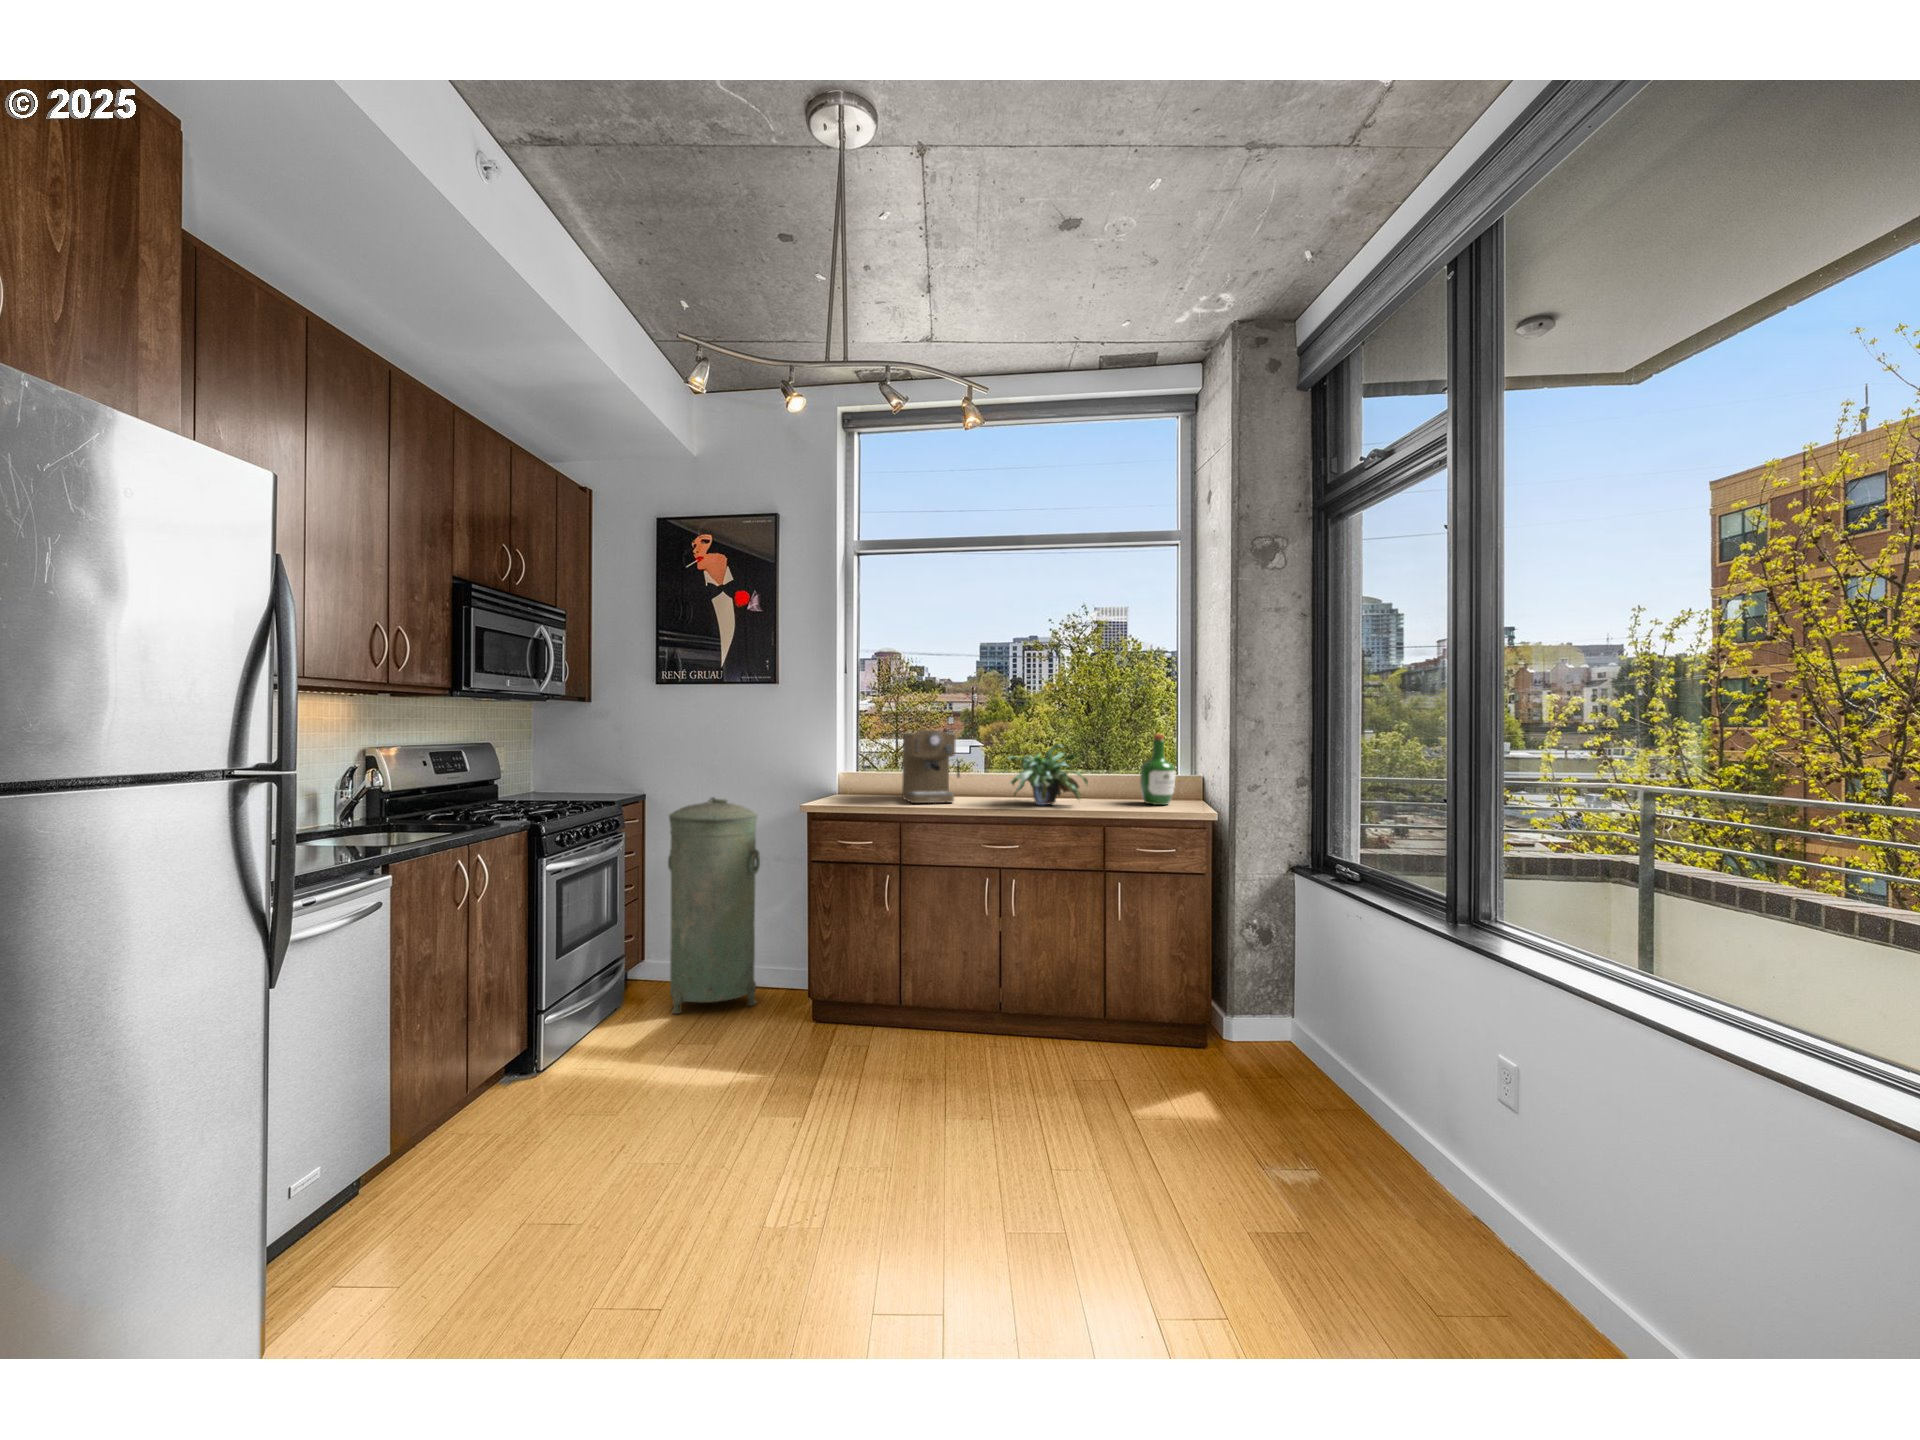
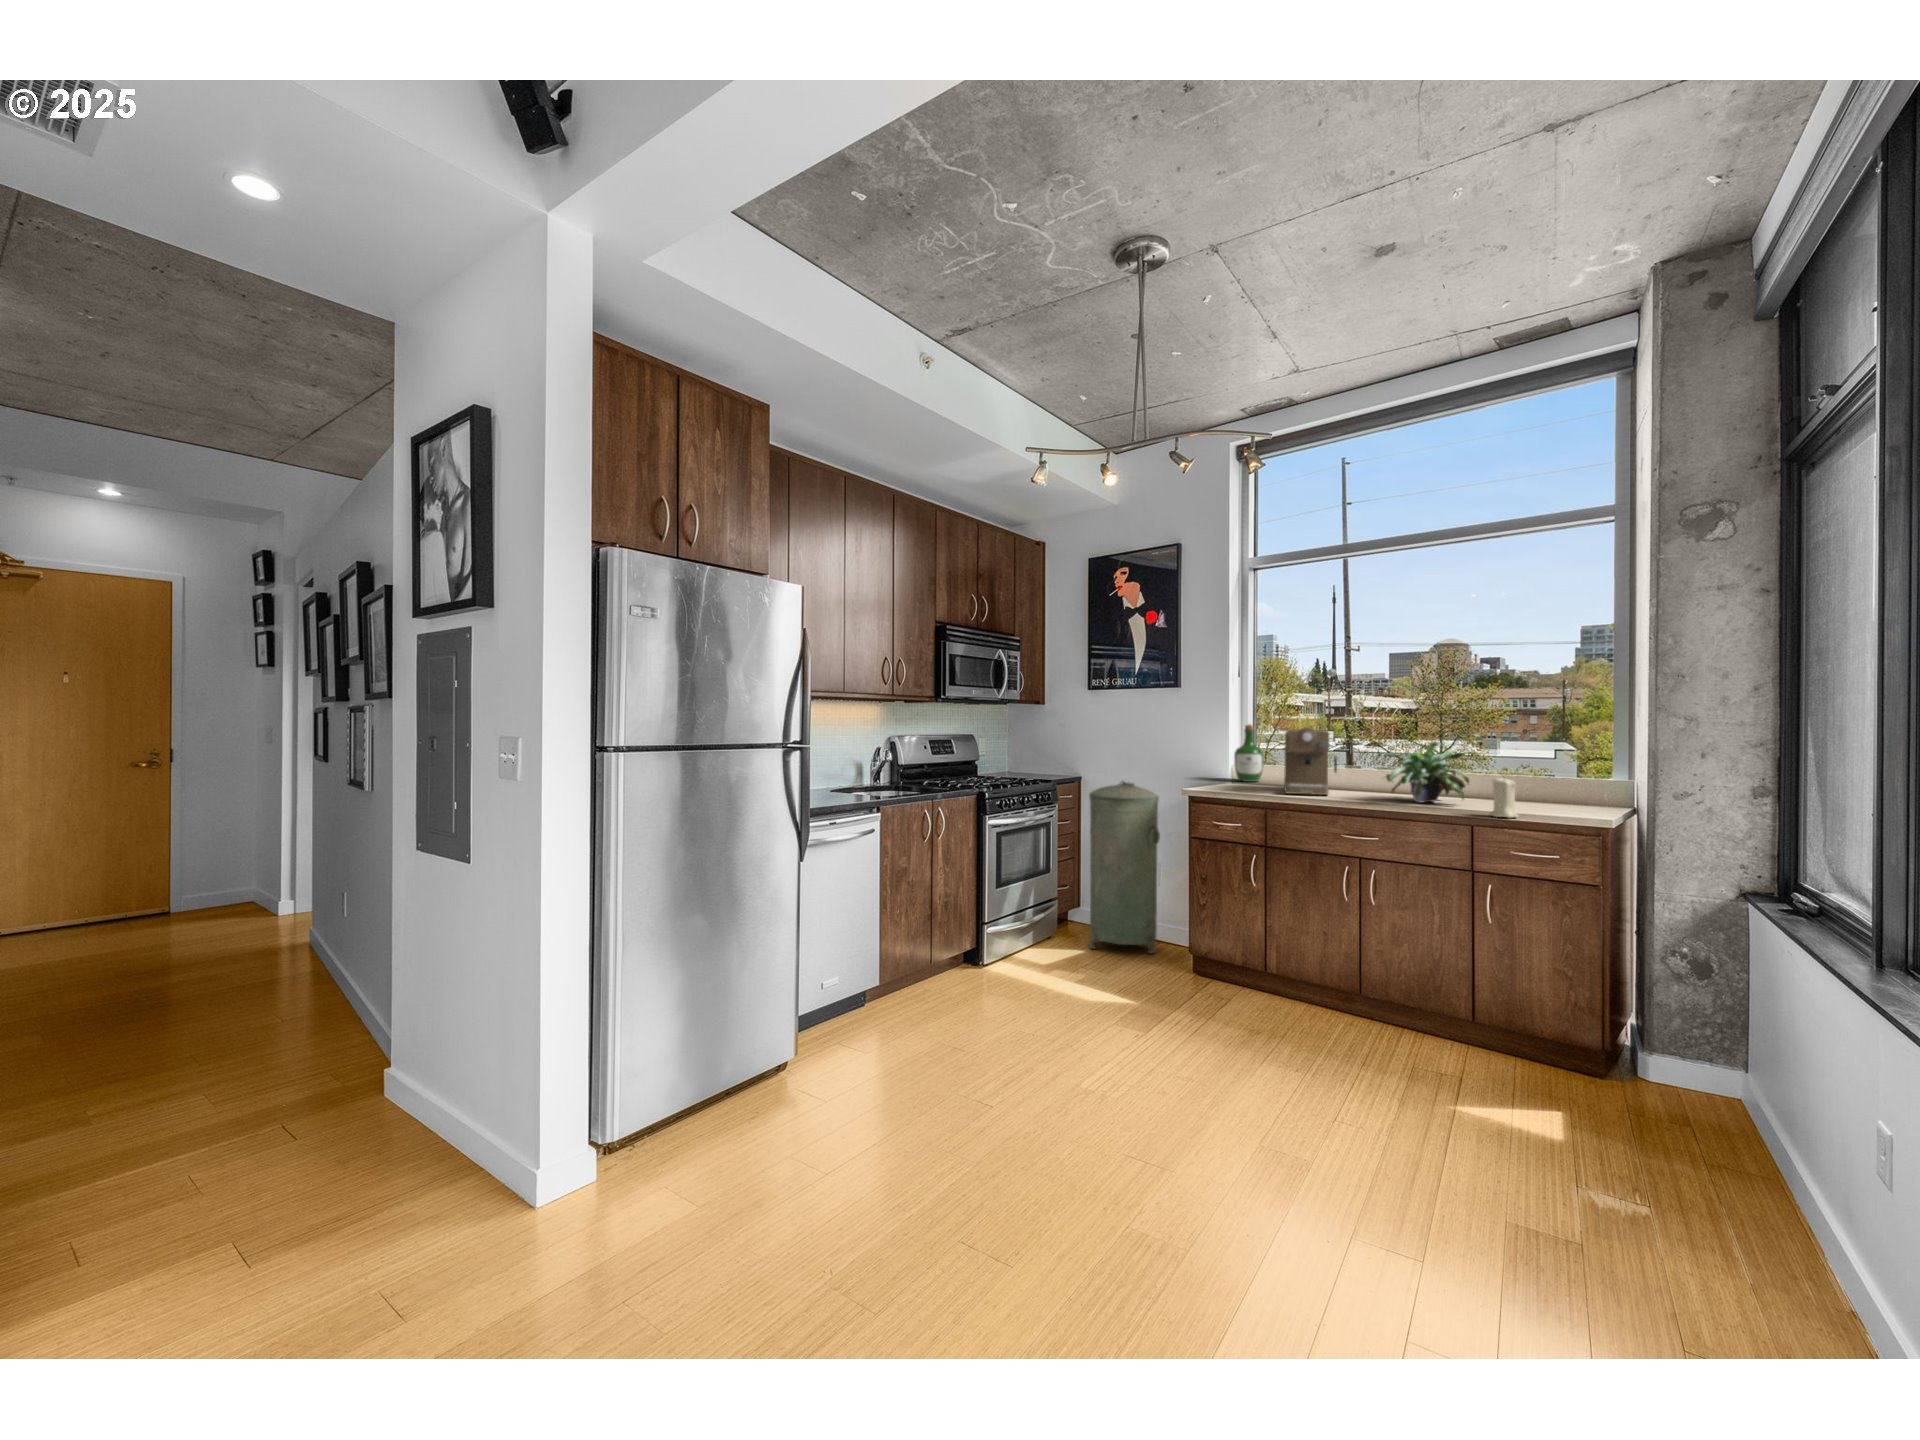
wine bottle: present [1140,734,1175,805] -> present [1234,724,1264,782]
candle: none [1111,777,1137,816] -> present [1489,778,1518,817]

